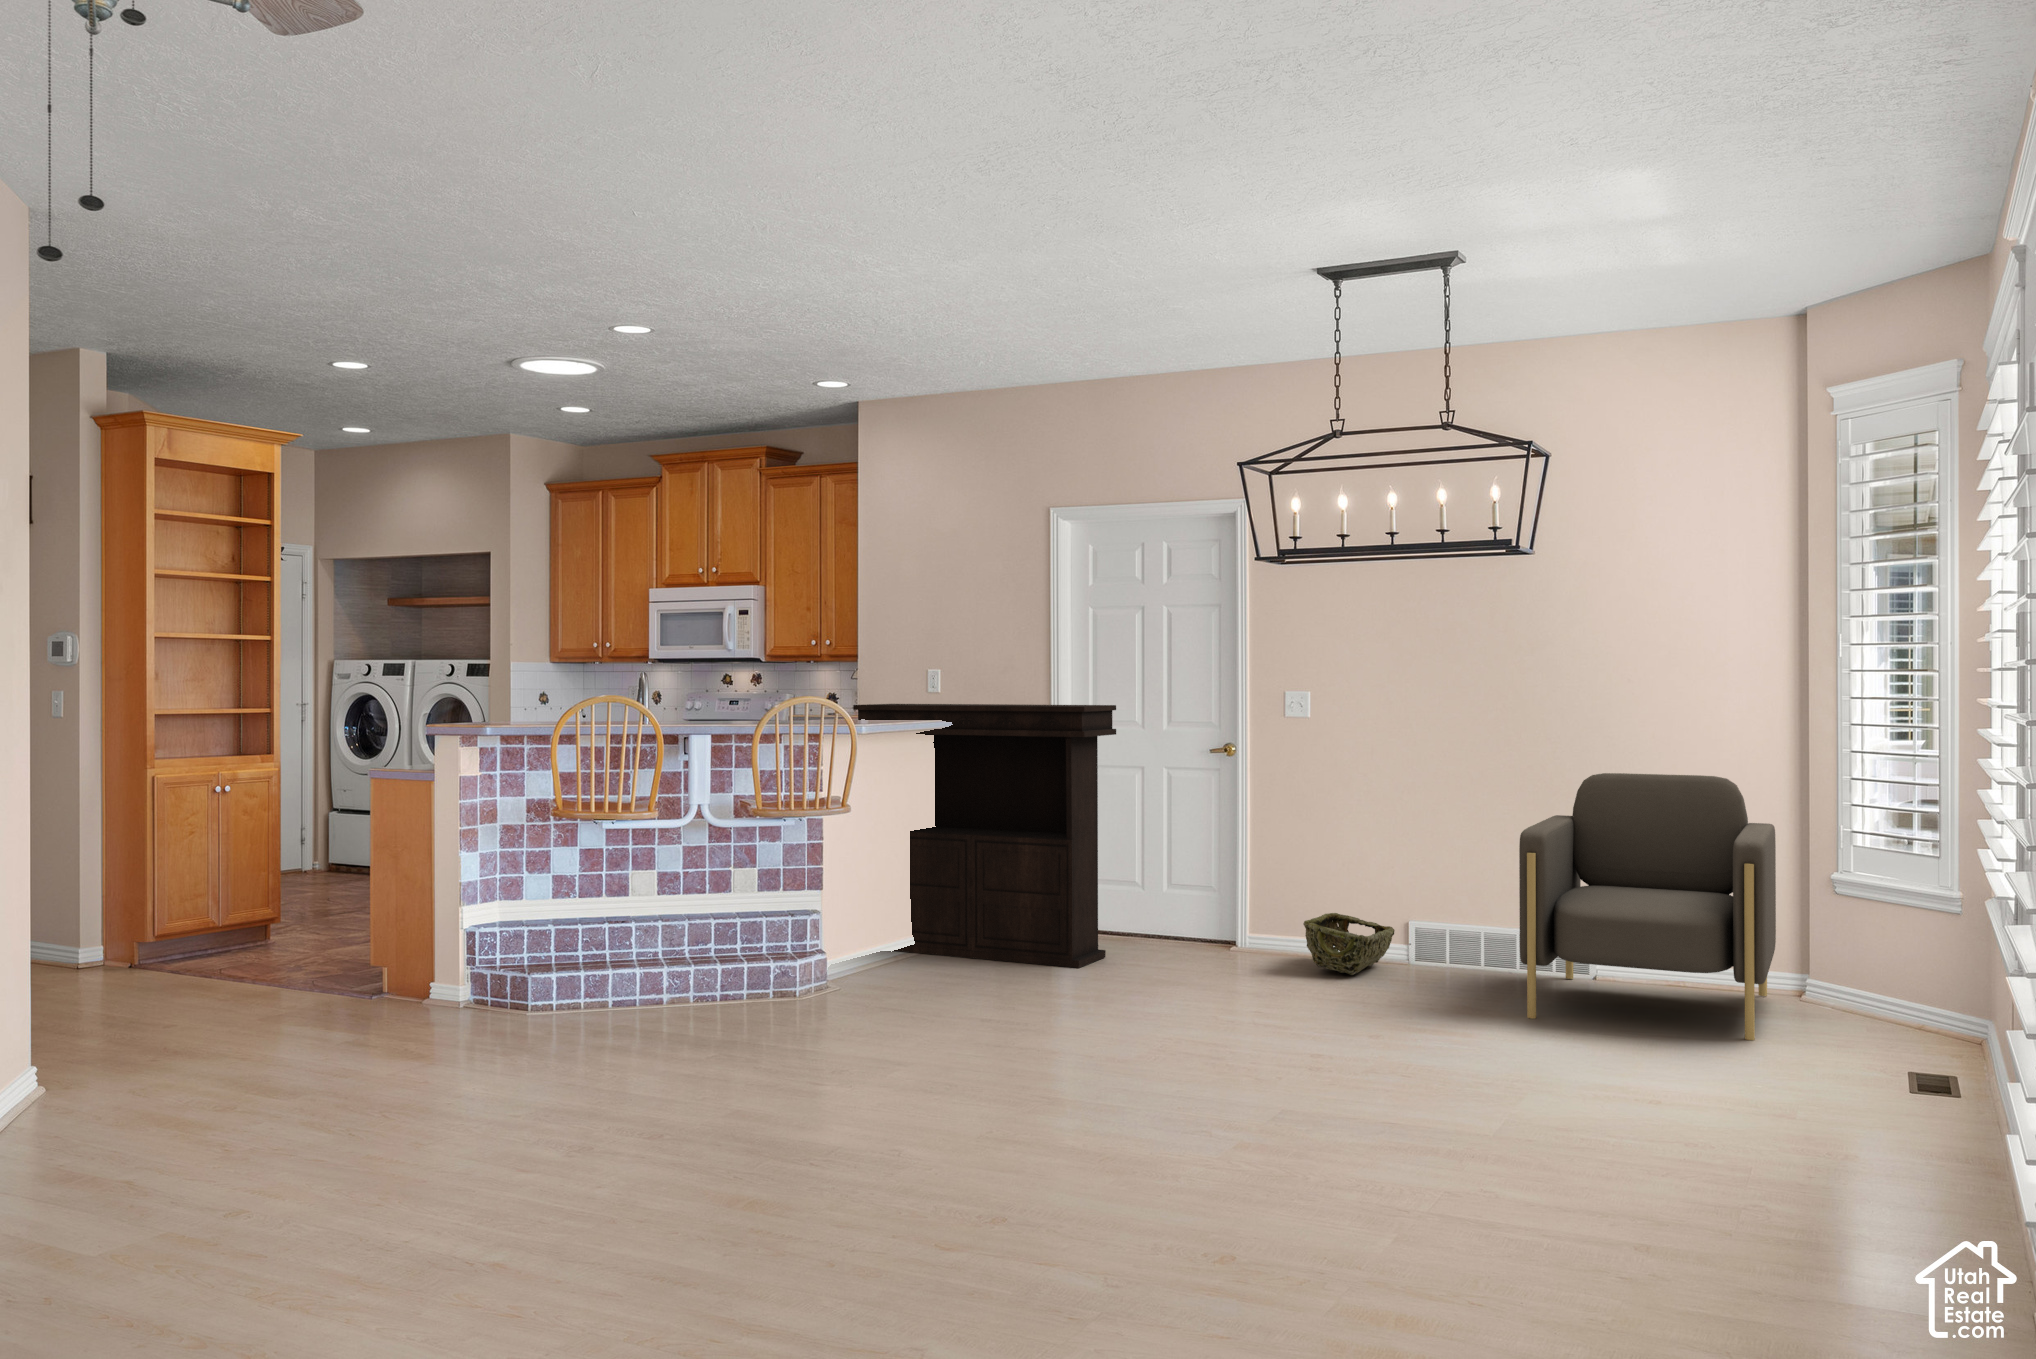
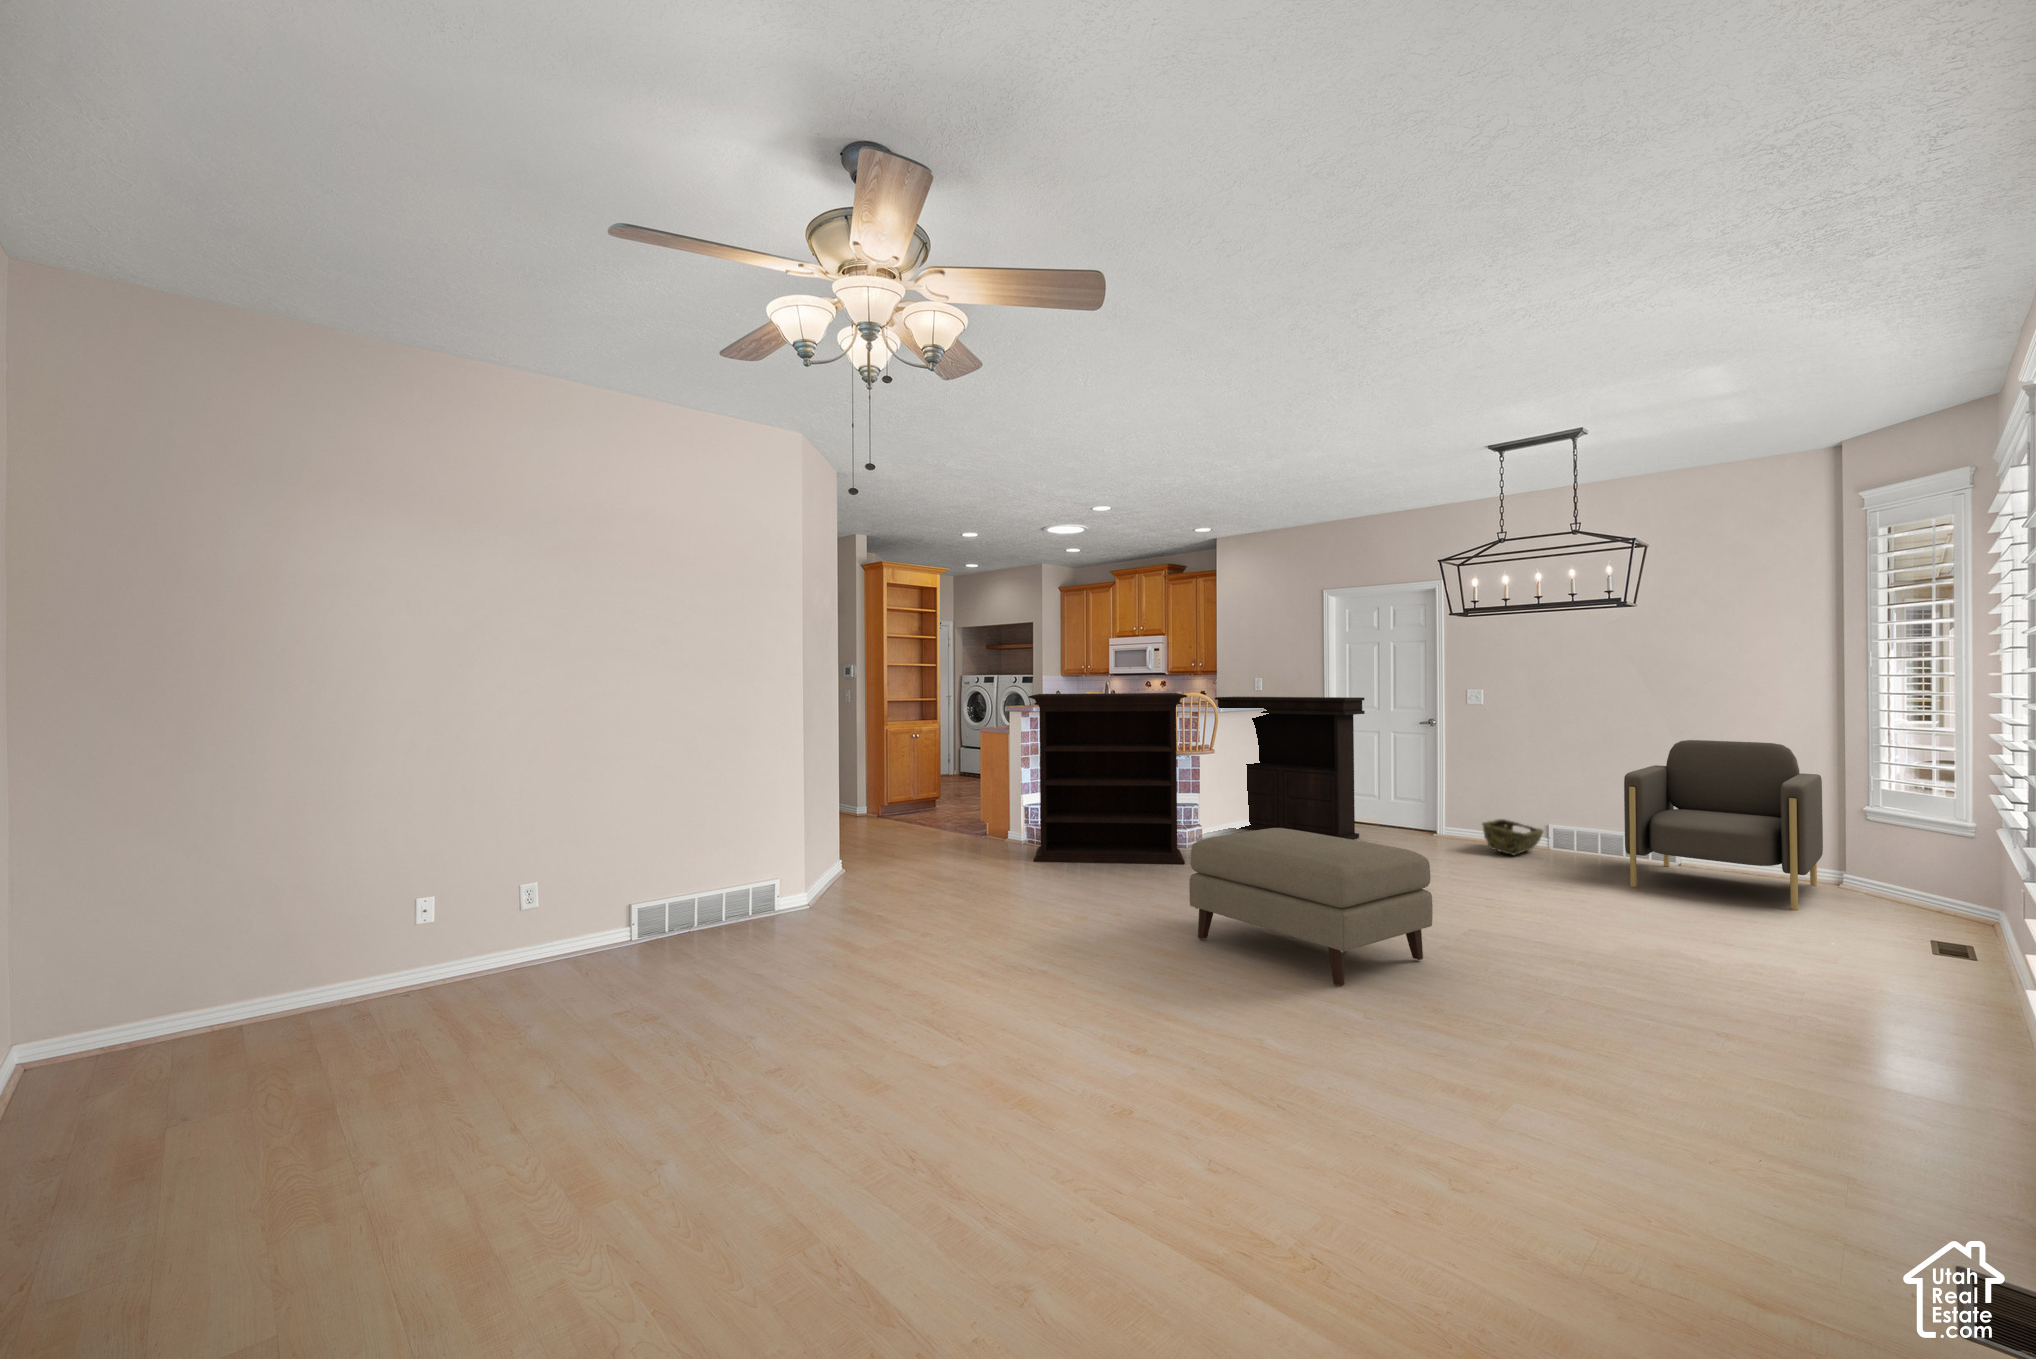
bookshelf: none [470,696,801,1051] -> present [1029,693,1187,864]
ottoman: none [803,959,1252,1272] -> present [1189,828,1433,986]

